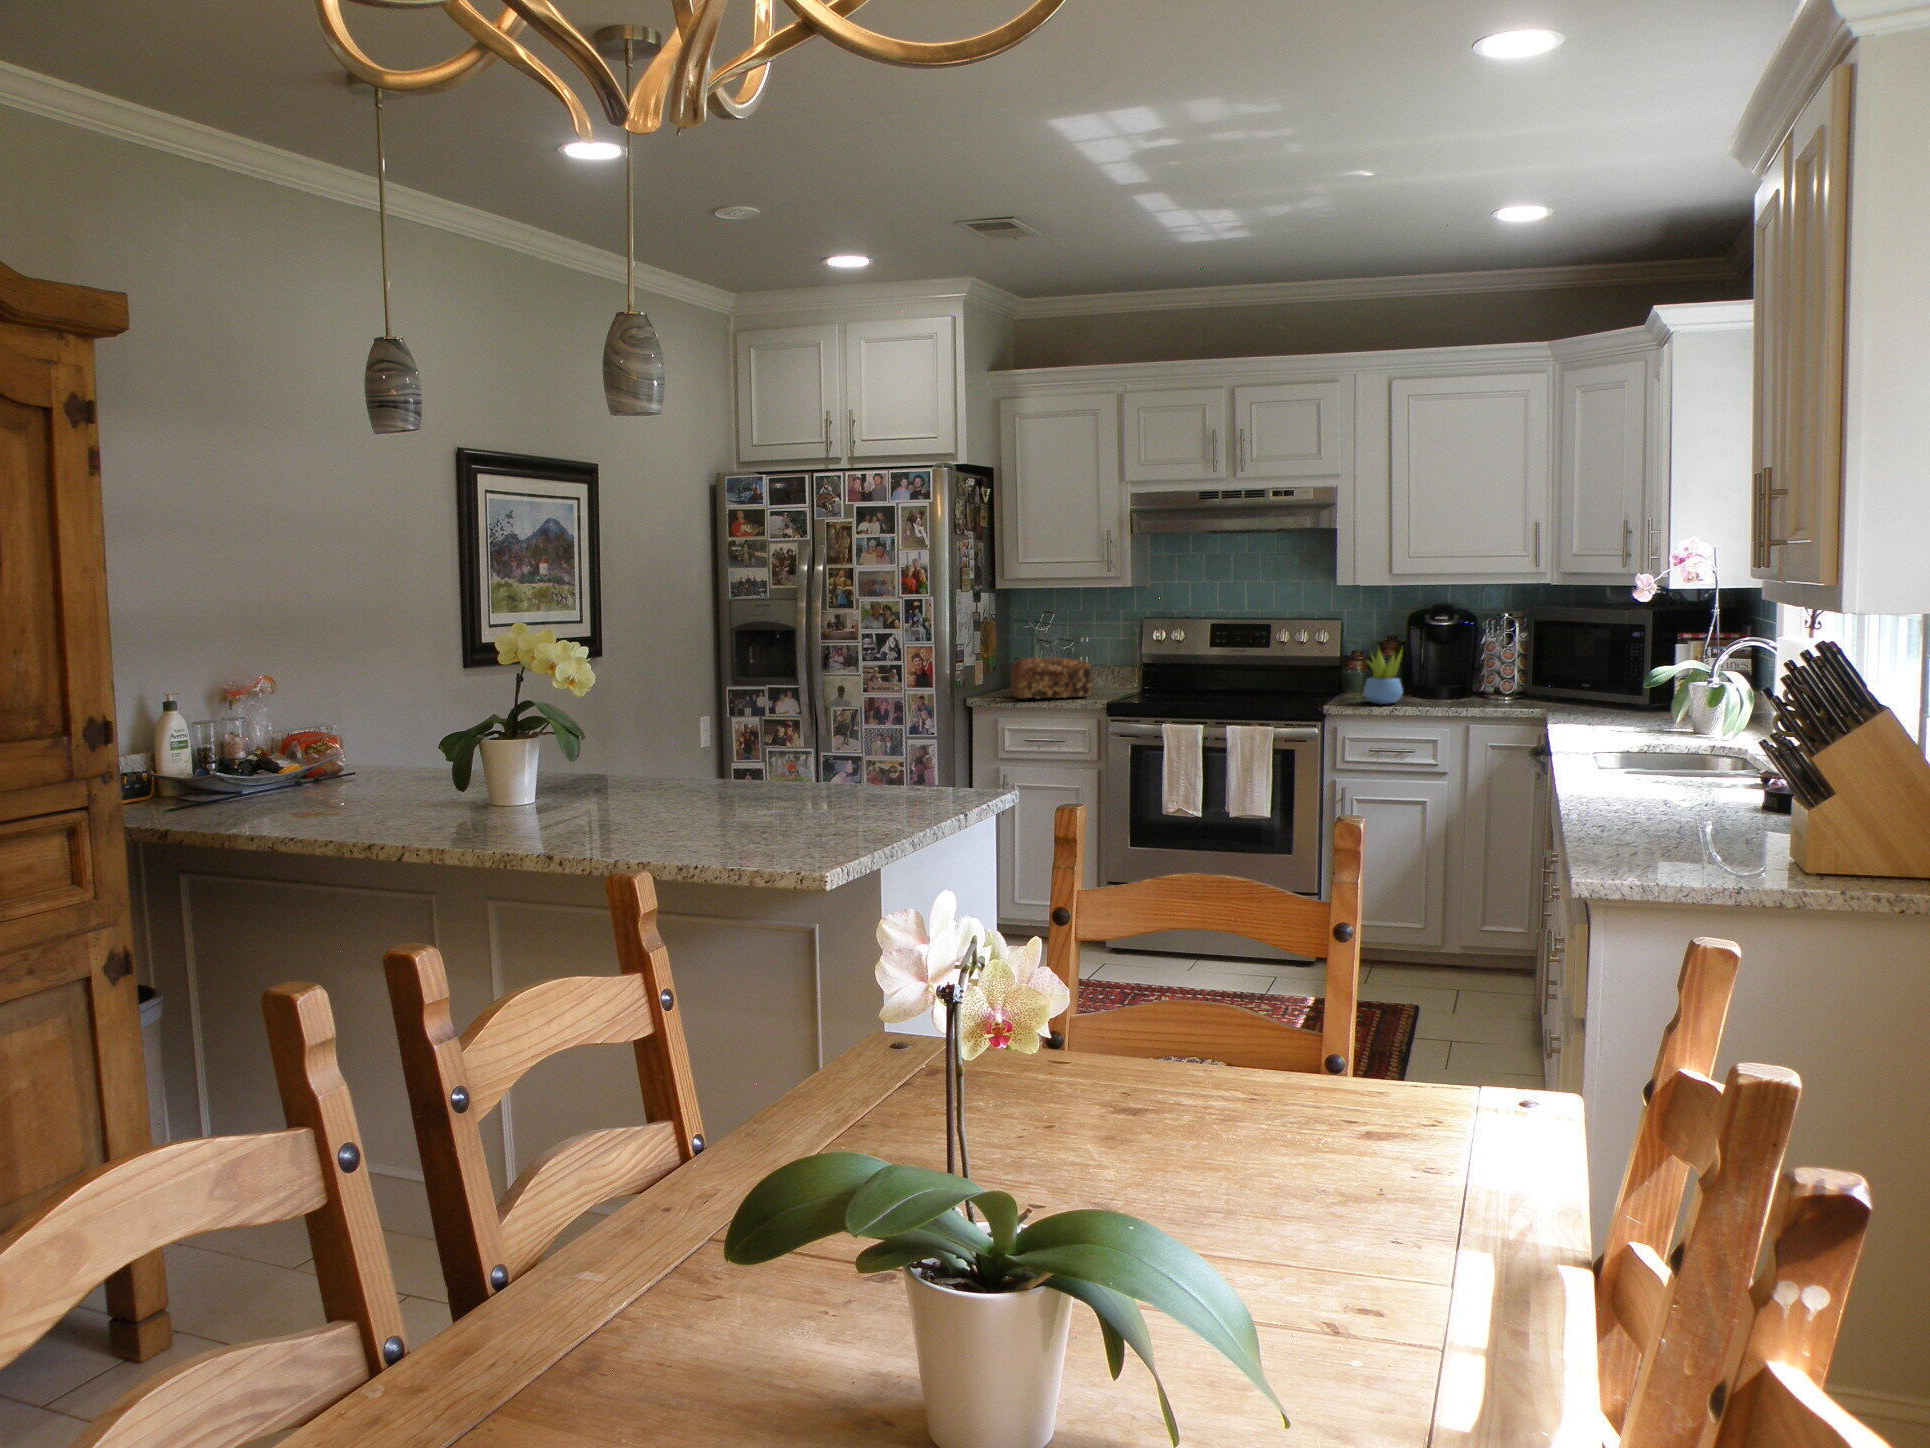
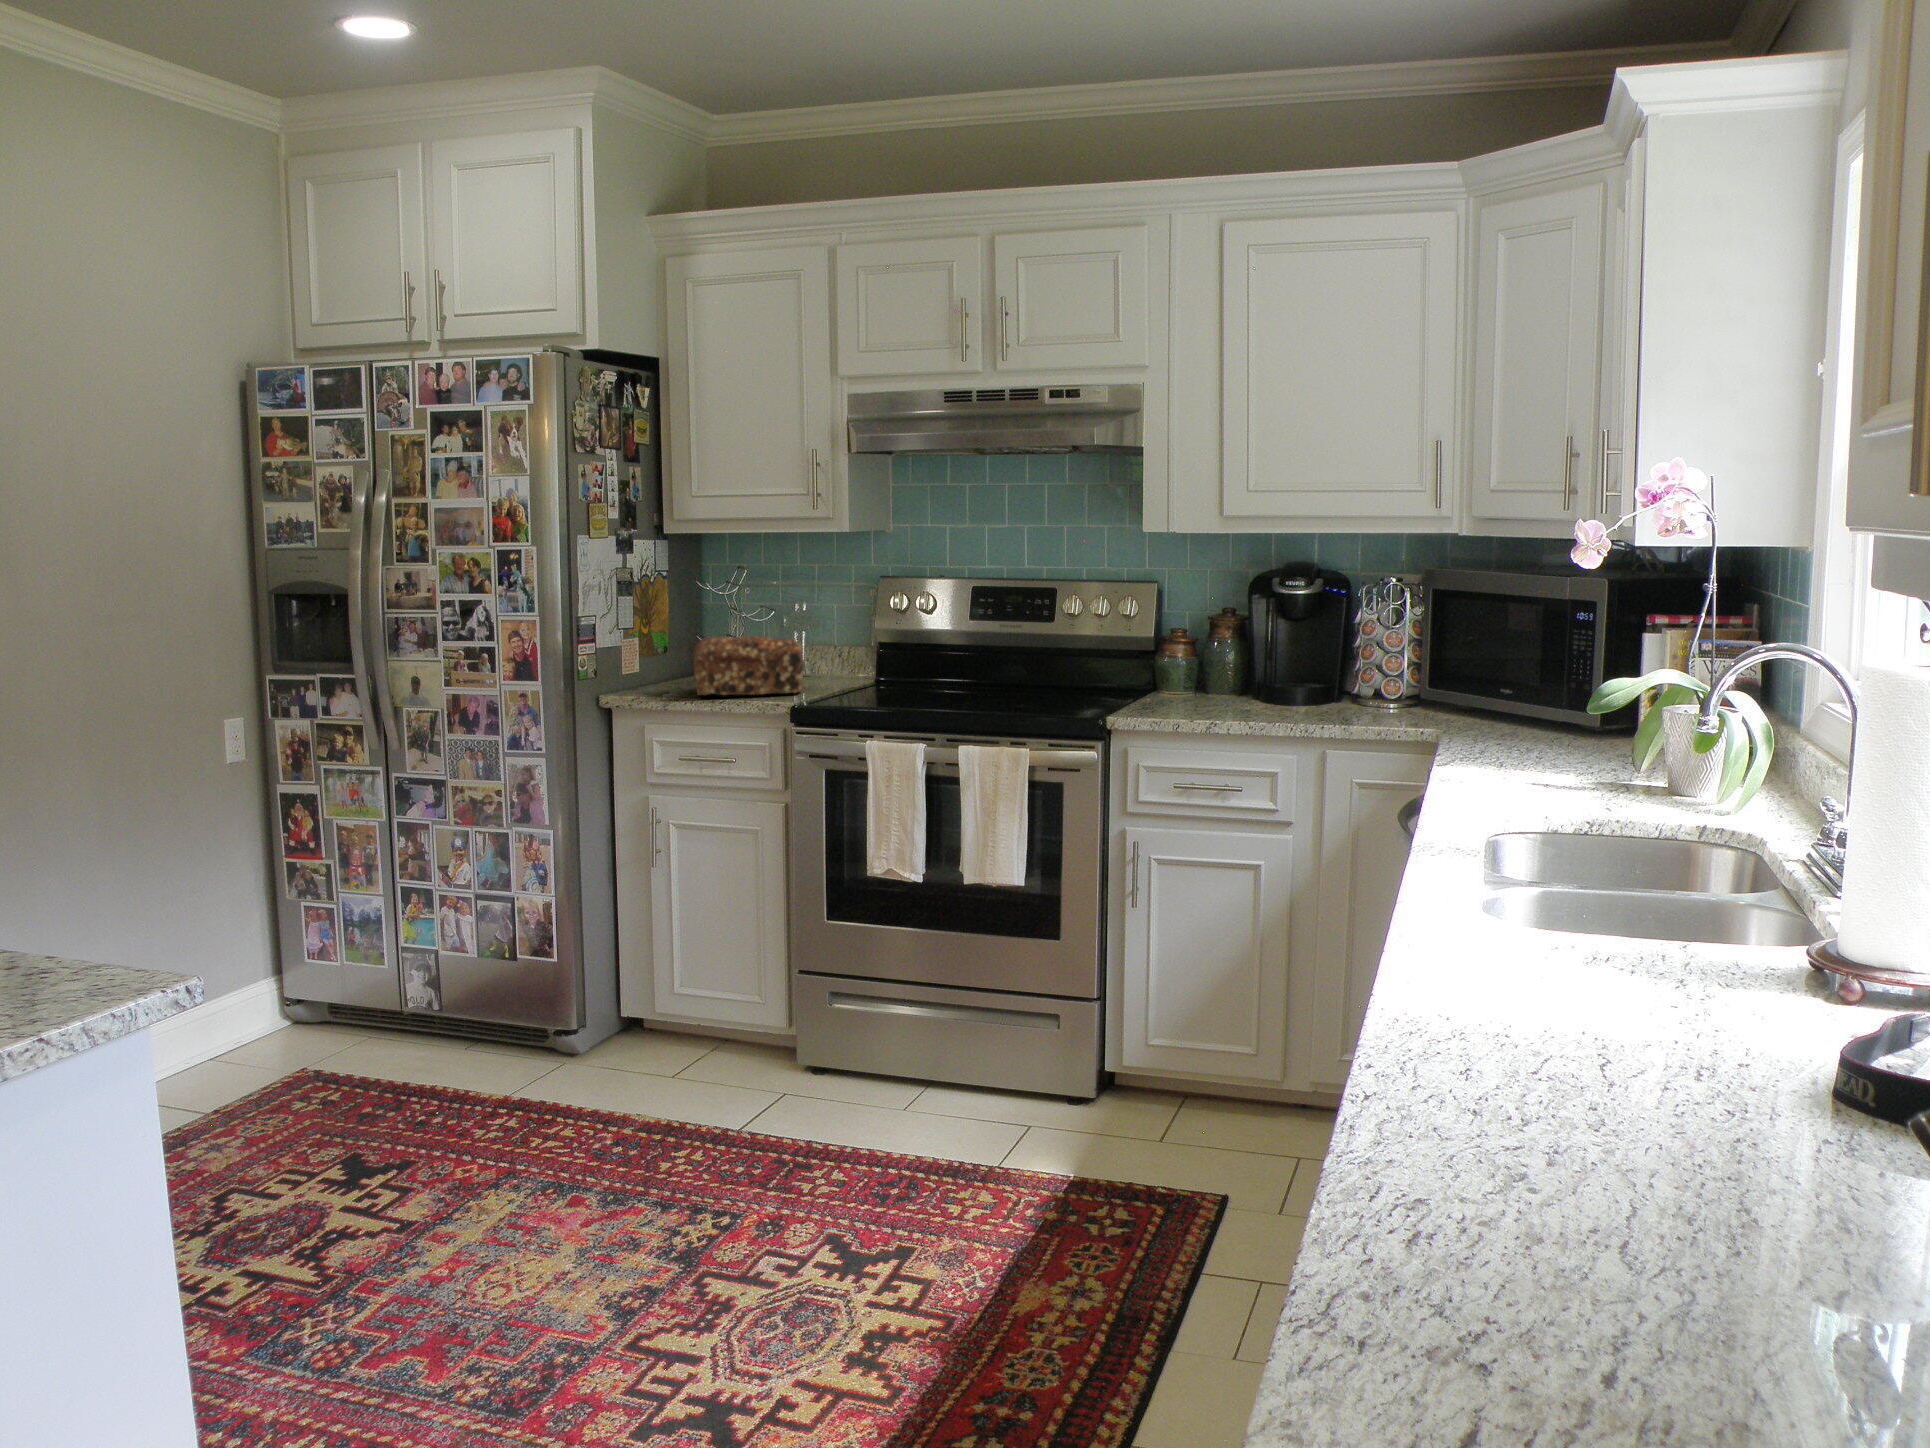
succulent plant: present [1364,650,1403,704] -> none [1171,627,1228,715]

